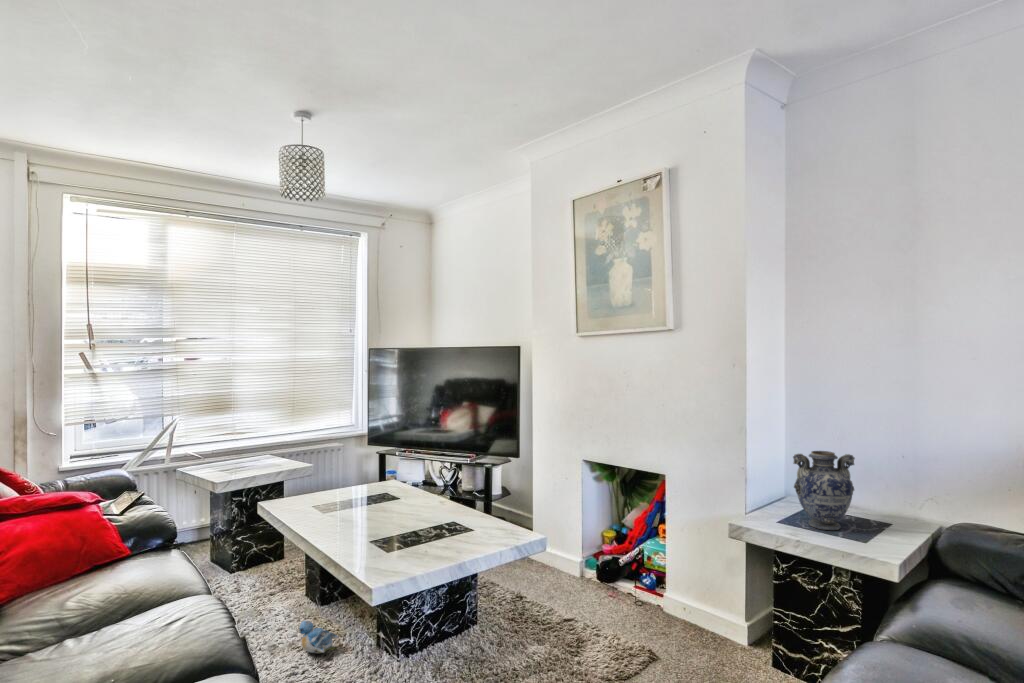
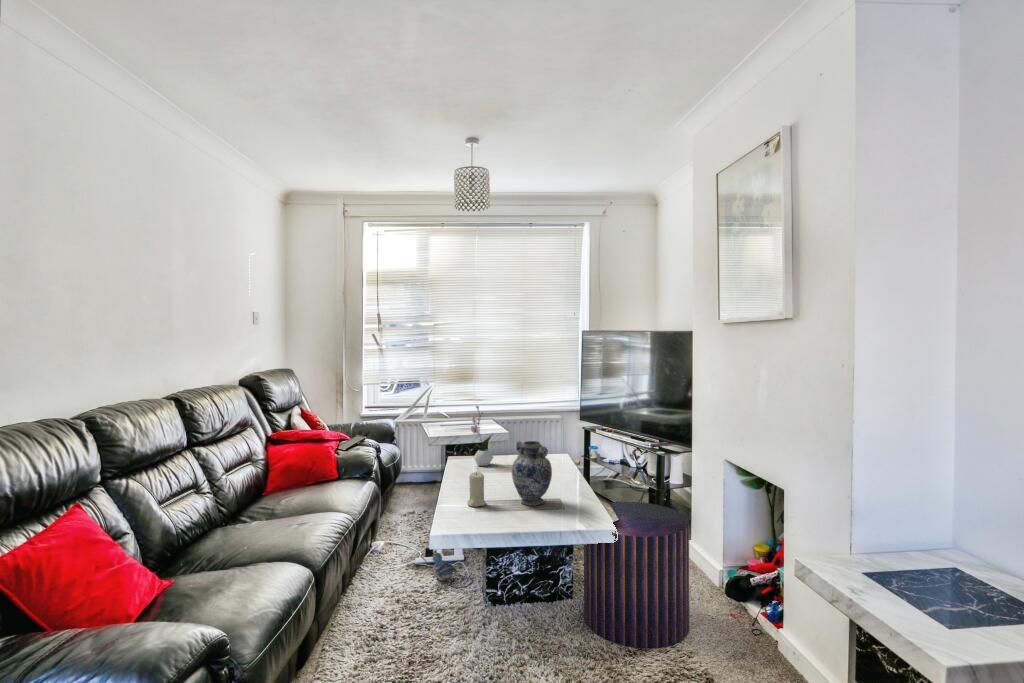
flower arrangement: none [303,435,333,506] -> present [471,406,493,466]
decorative vase: present [793,451,855,530] -> present [512,441,552,506]
candle: none [374,507,399,548] -> present [468,472,486,507]
pouf: none [495,509,597,651] -> present [584,502,689,649]

